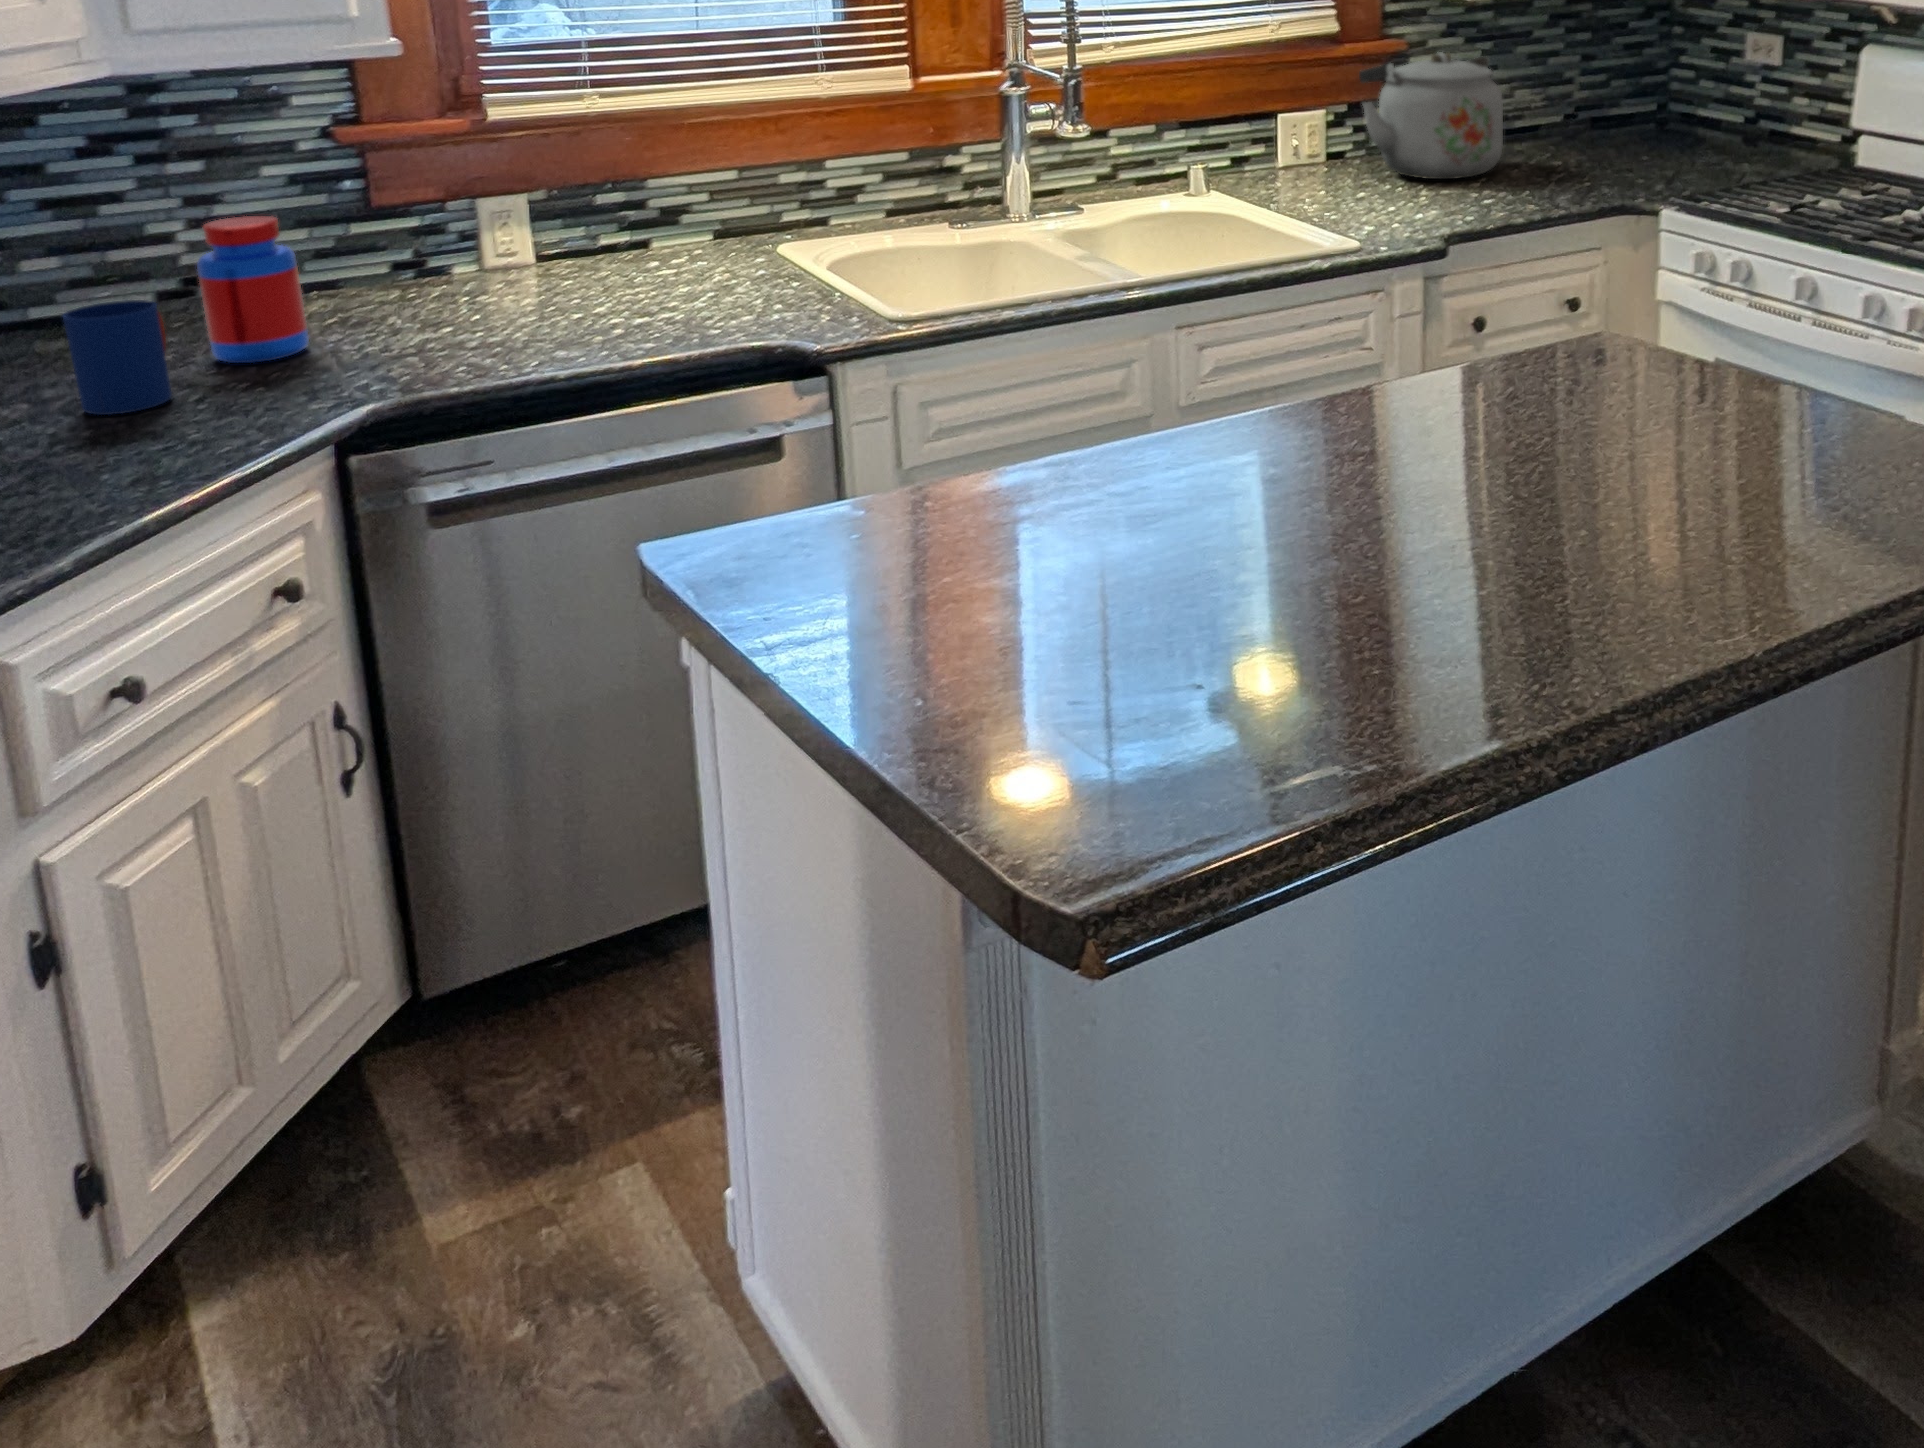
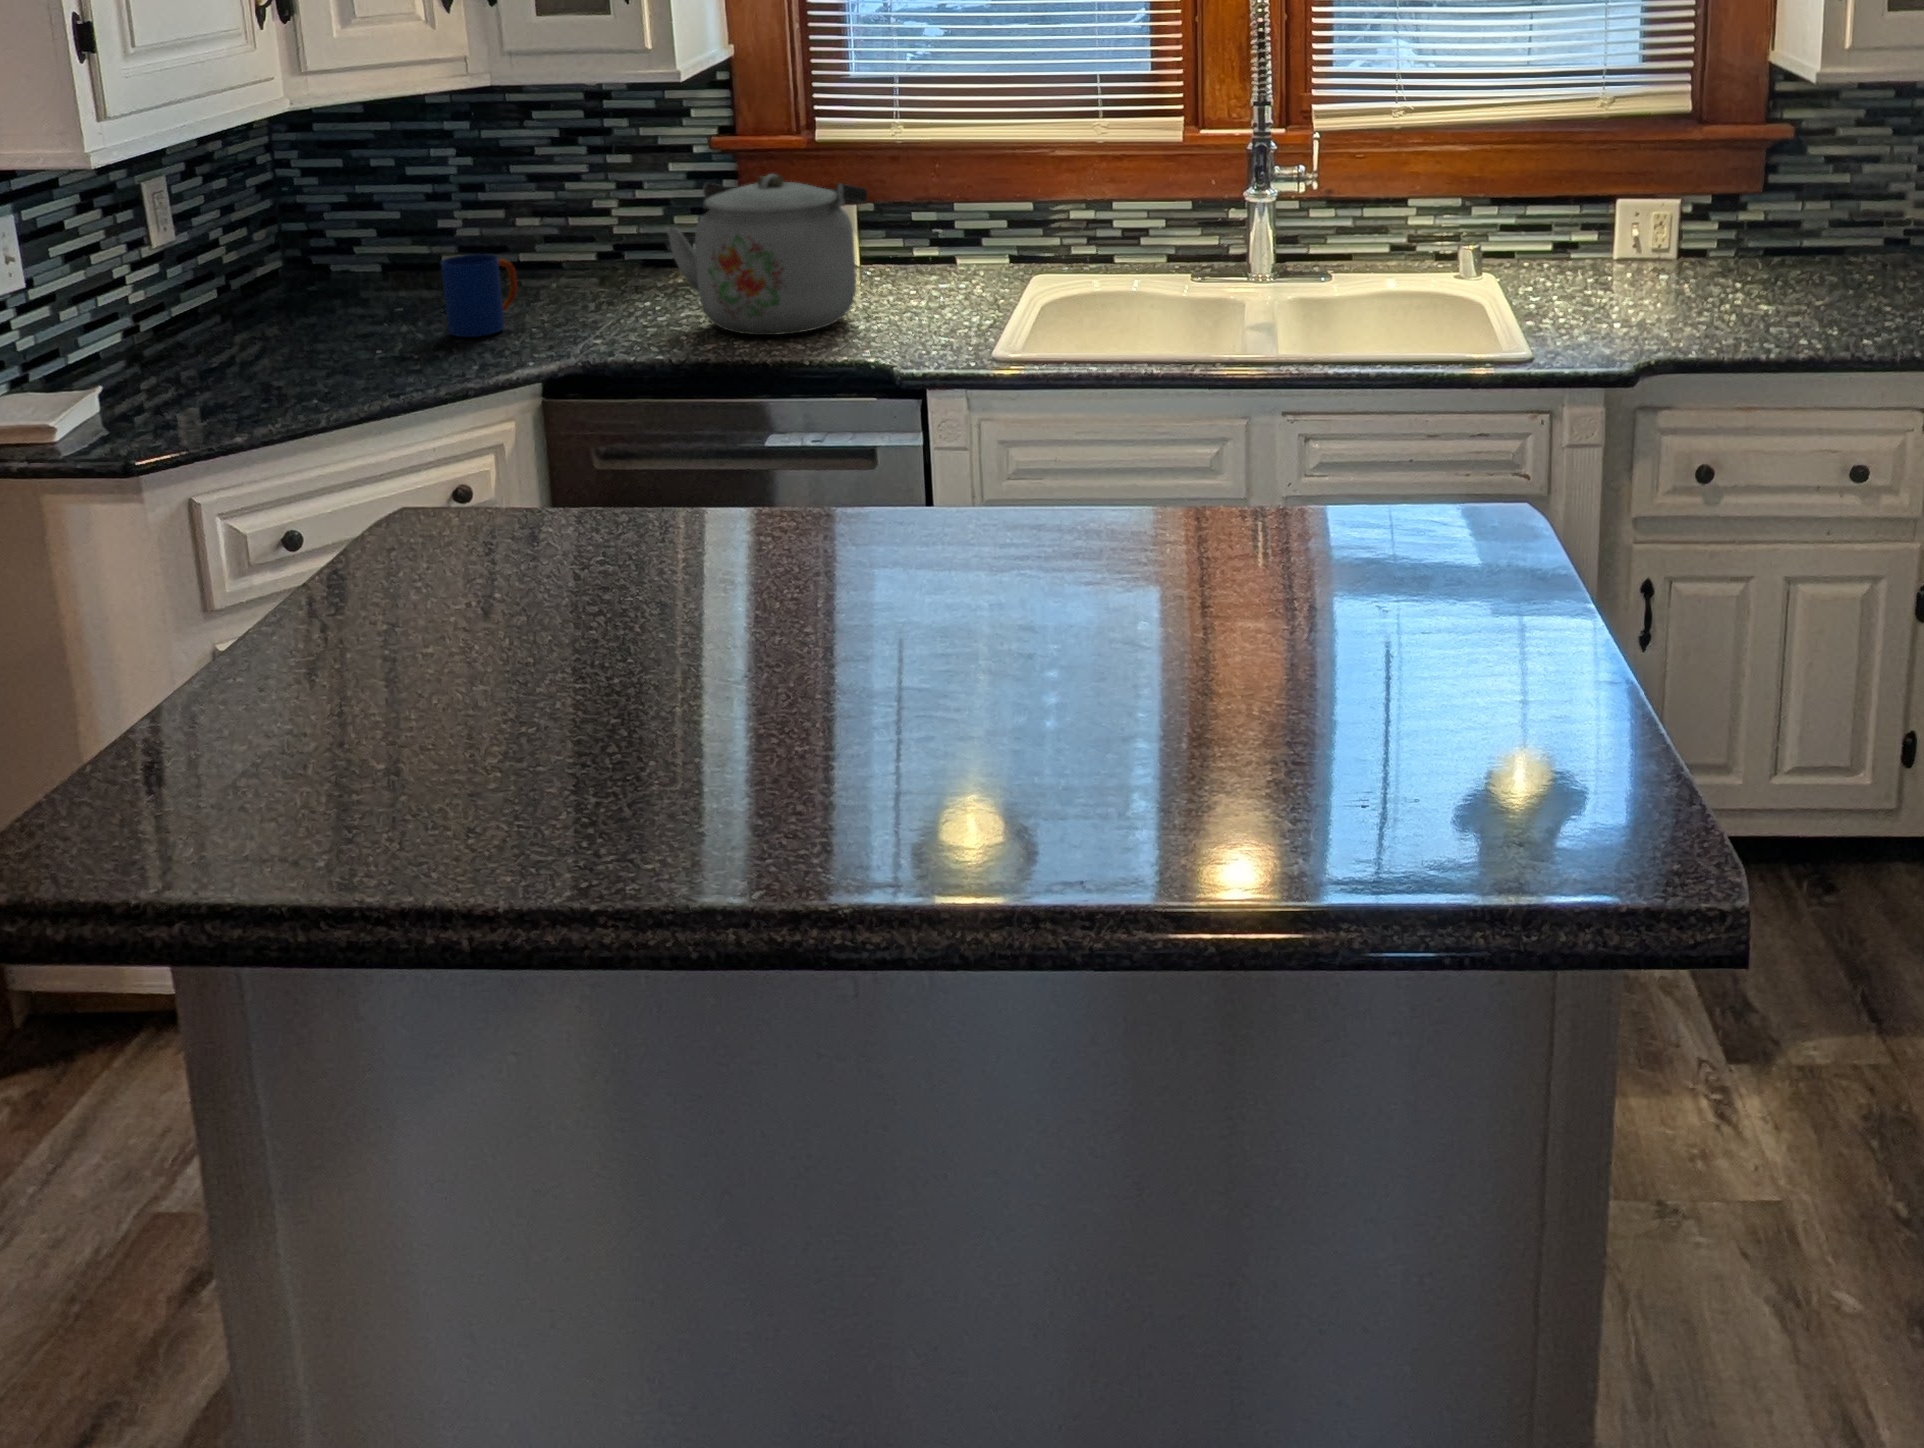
kettle: present [1359,52,1503,179] -> present [665,174,867,335]
jar: present [197,216,309,363] -> none [559,201,629,314]

